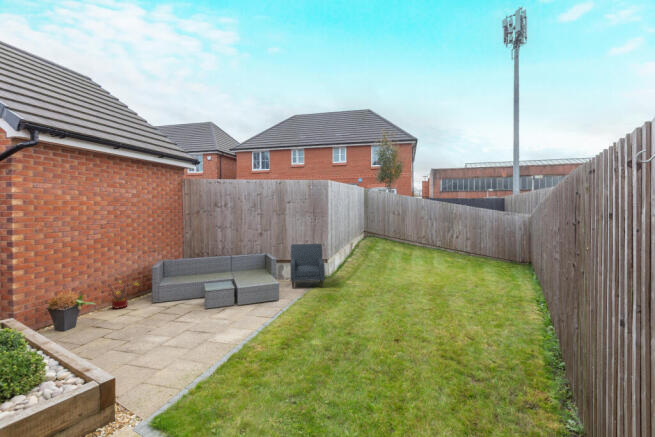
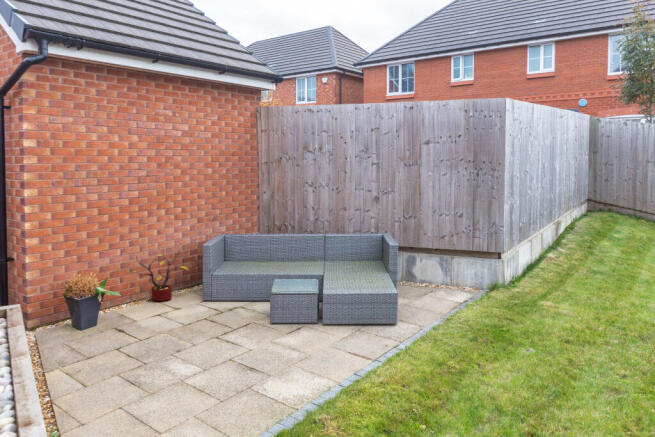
chair: present [290,244,325,288] -> none [418,223,480,304]

